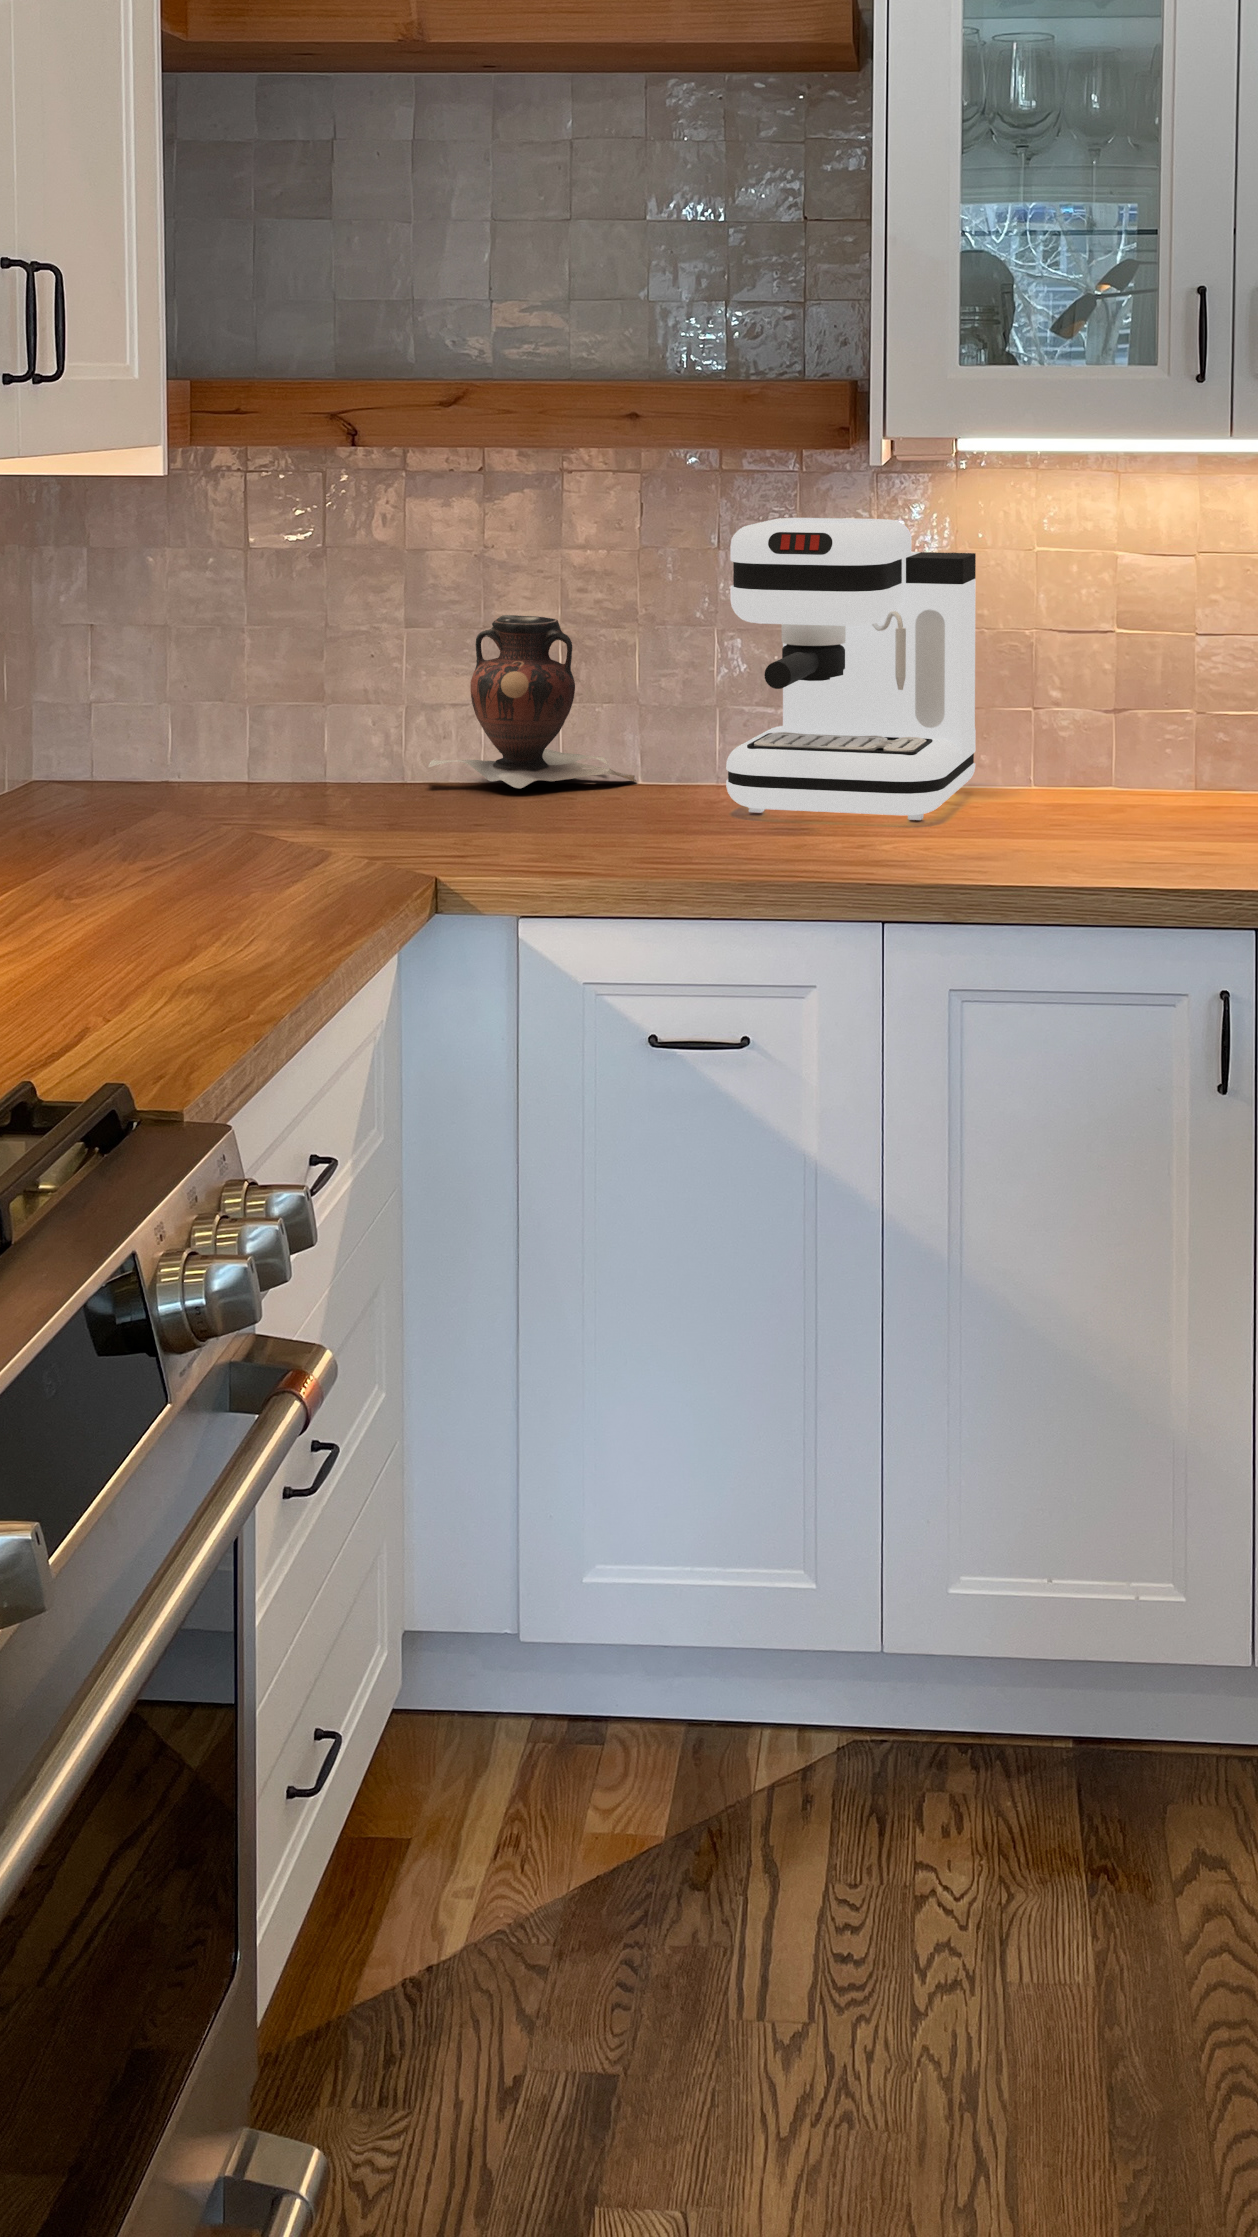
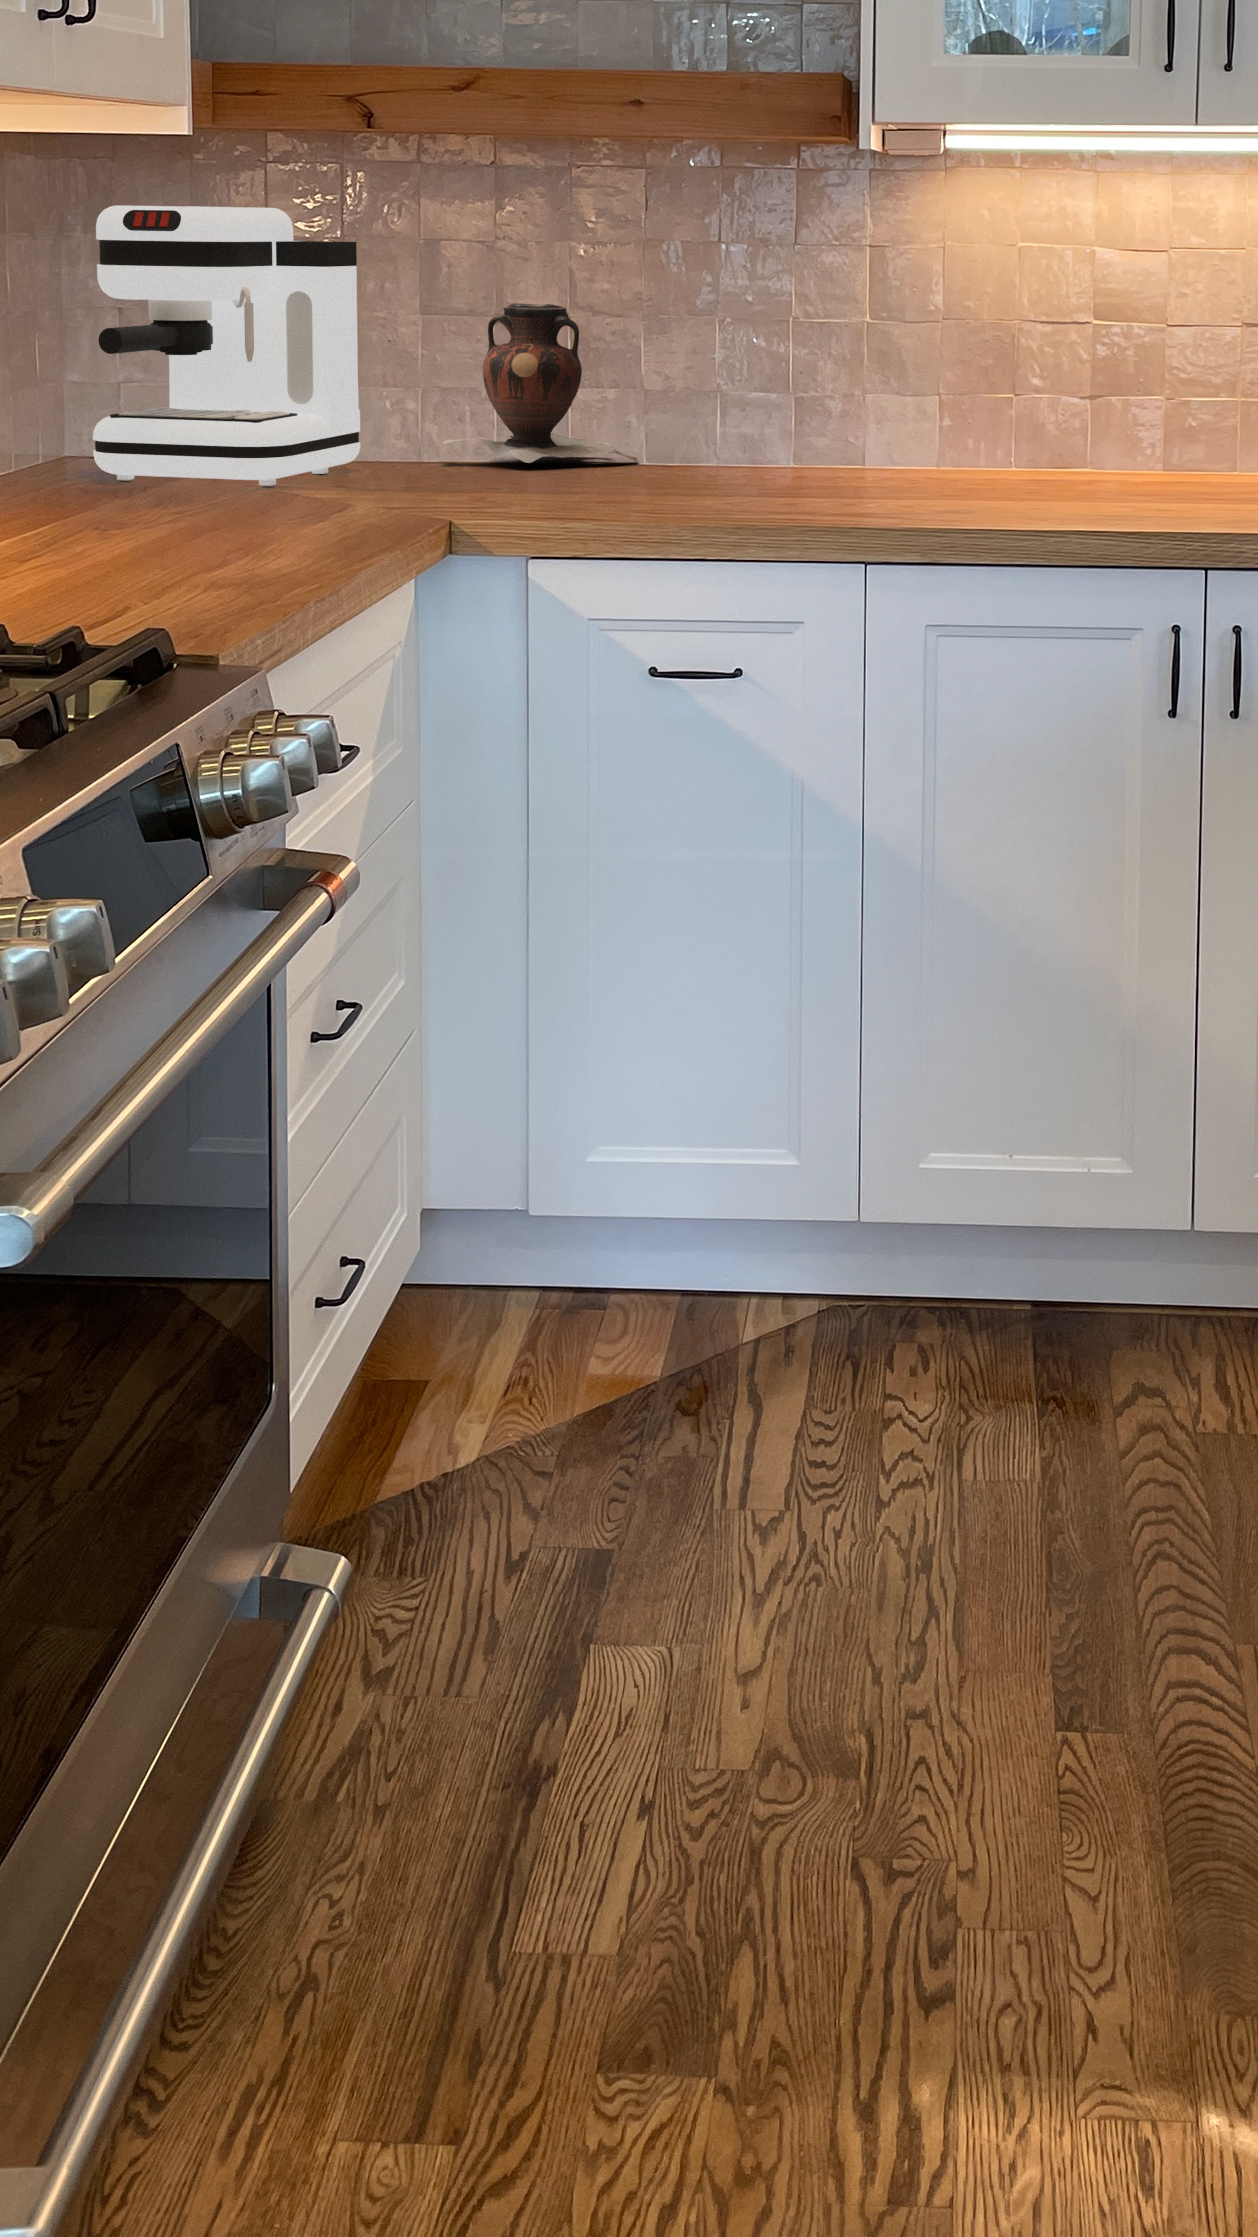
coffee maker: present [726,518,976,820] -> present [93,206,360,486]

